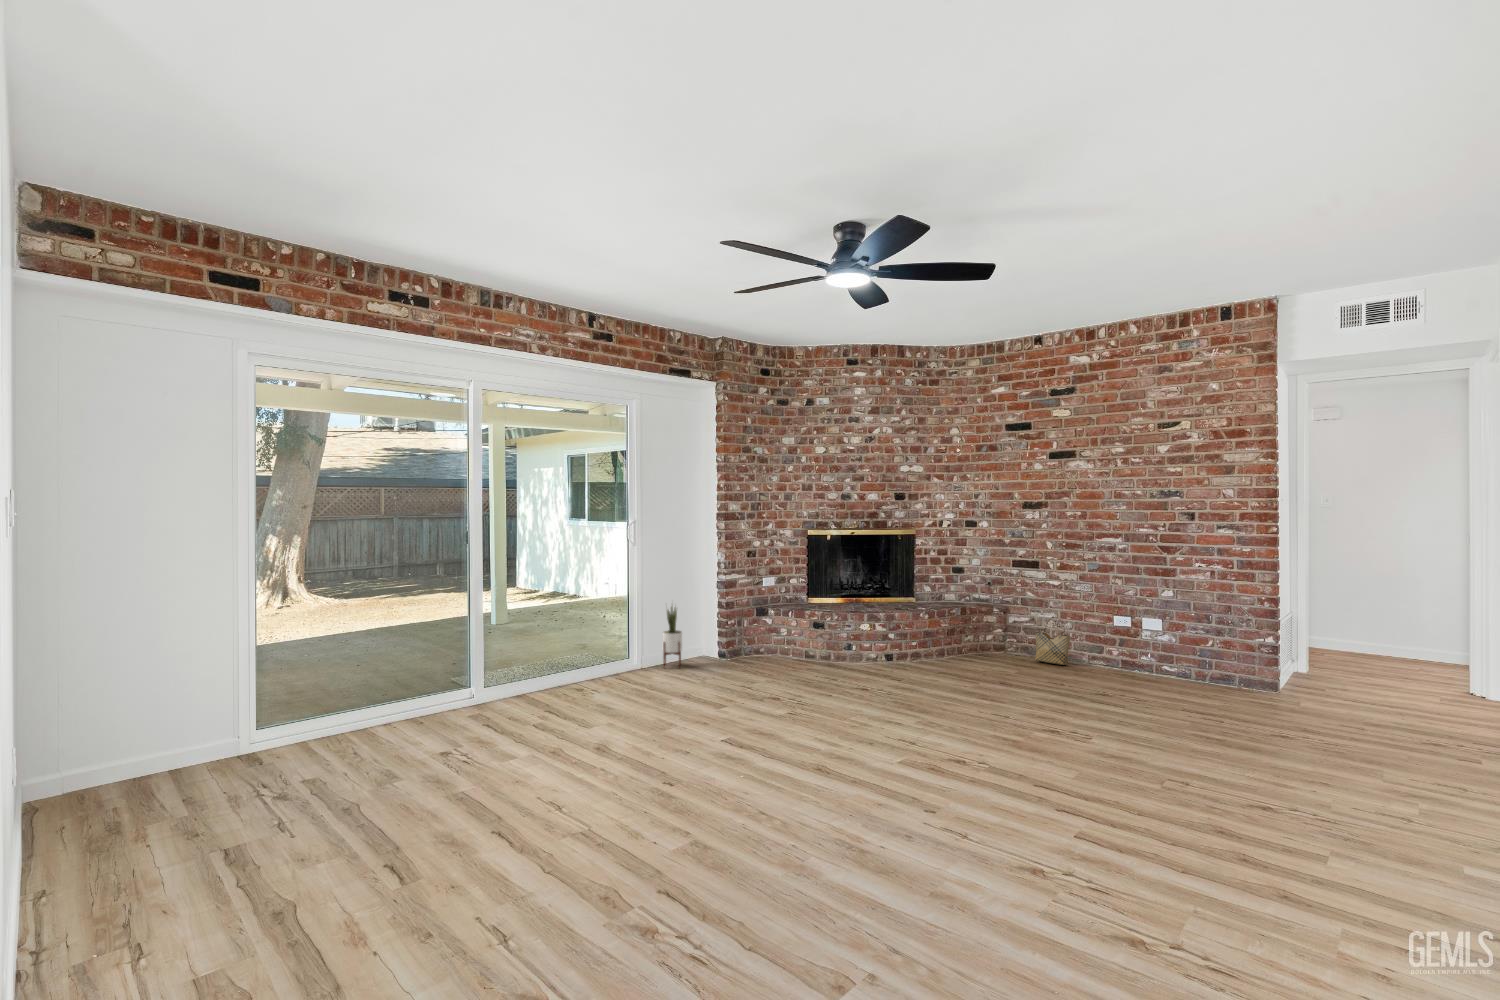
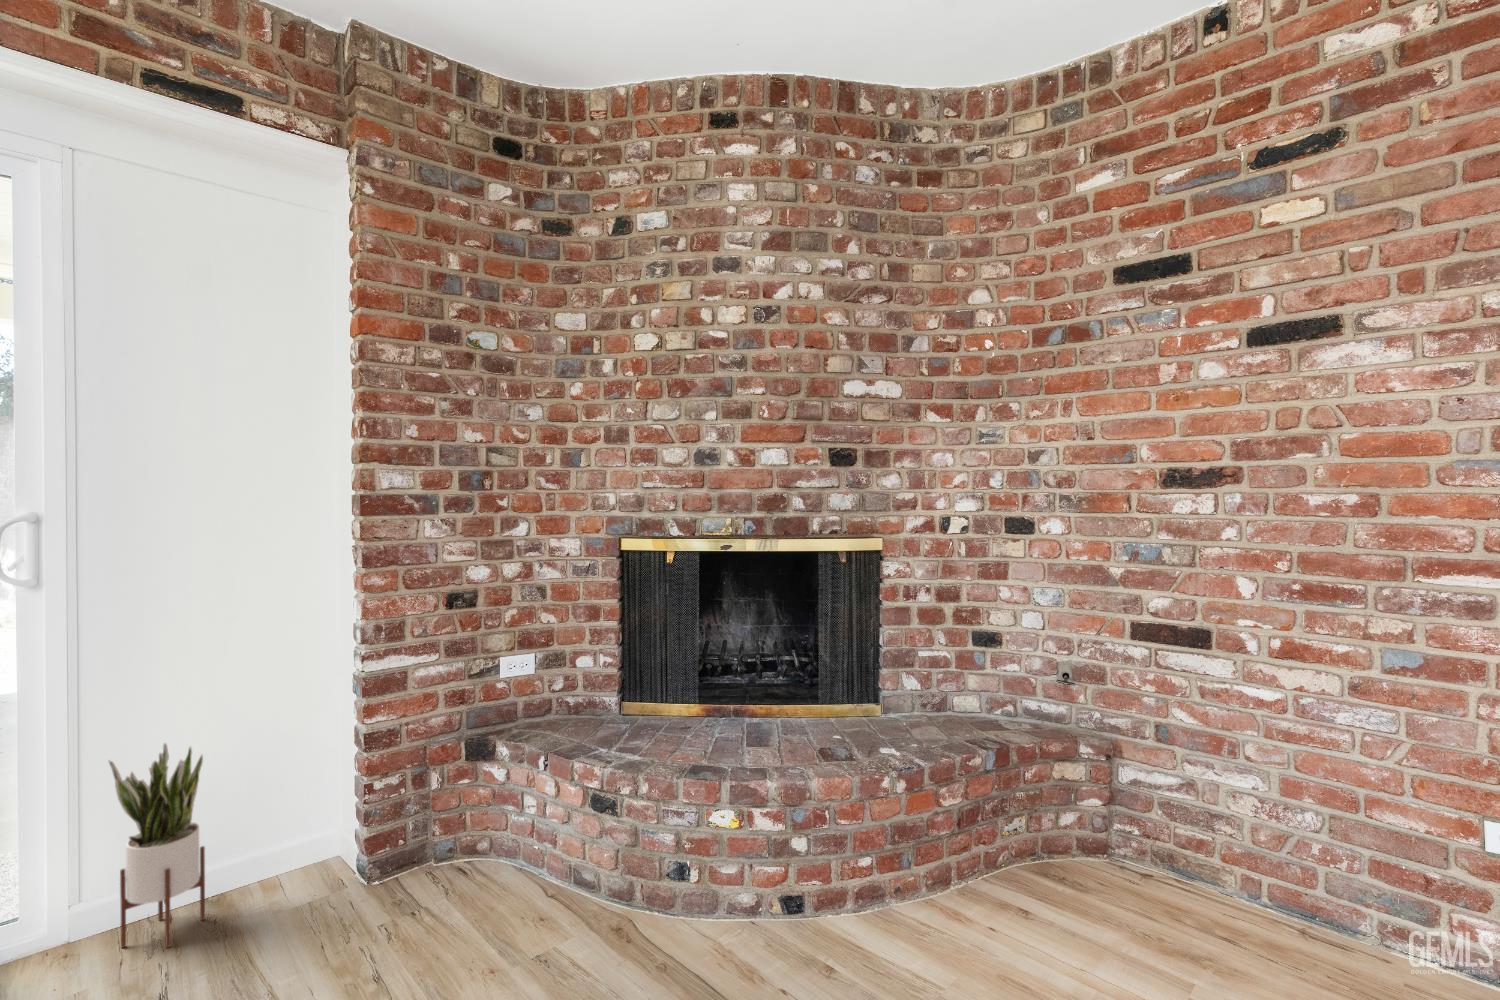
woven basket: present [1035,617,1070,665] -> none [1208,795,1331,957]

